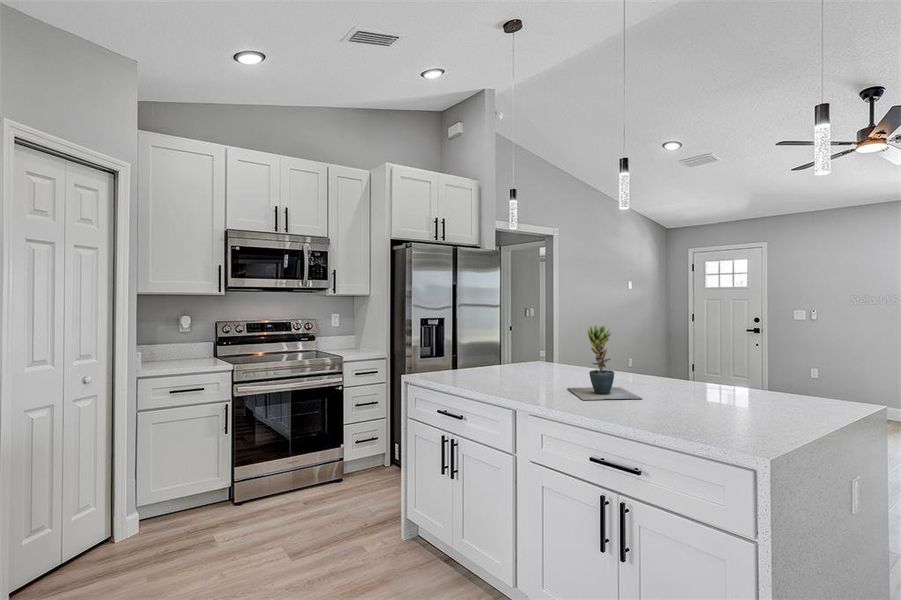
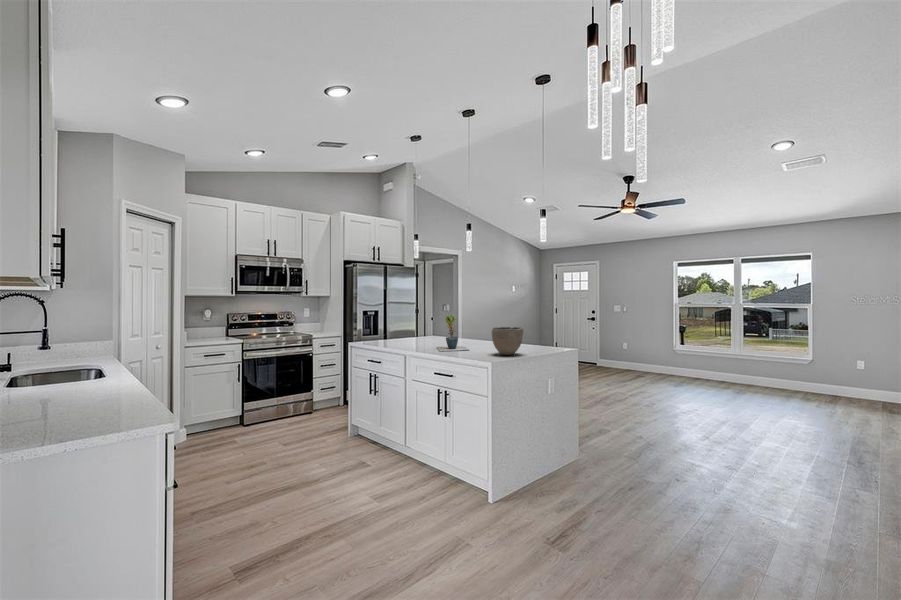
bowl: none [705,354,782,416] -> present [492,327,523,355]

